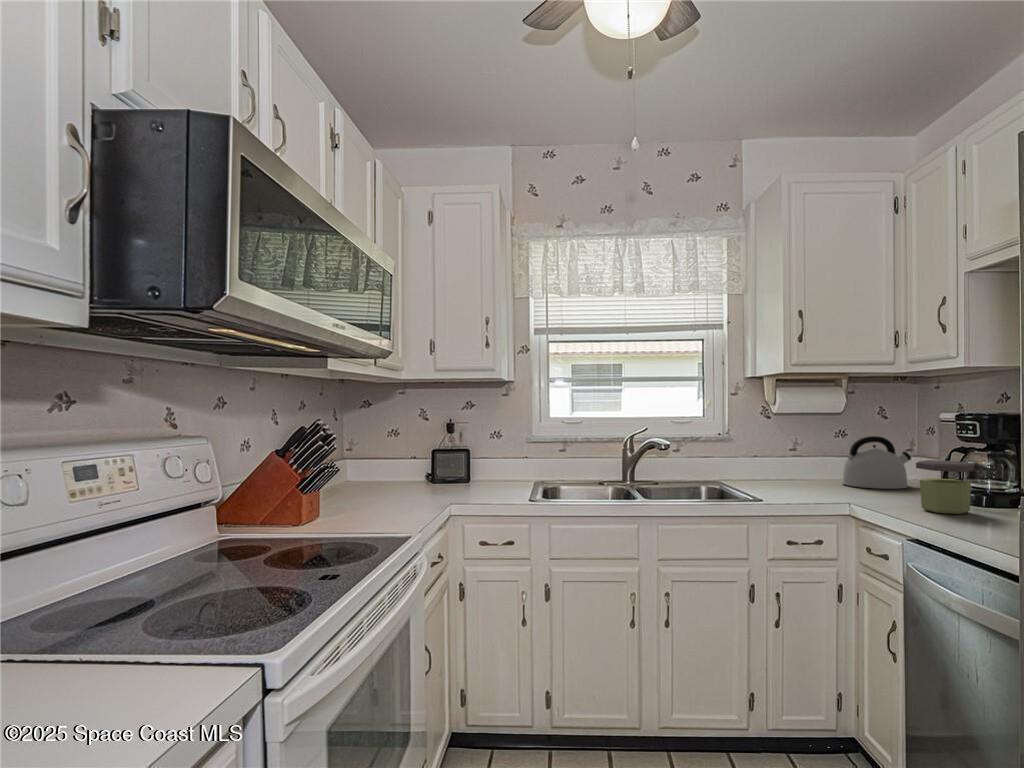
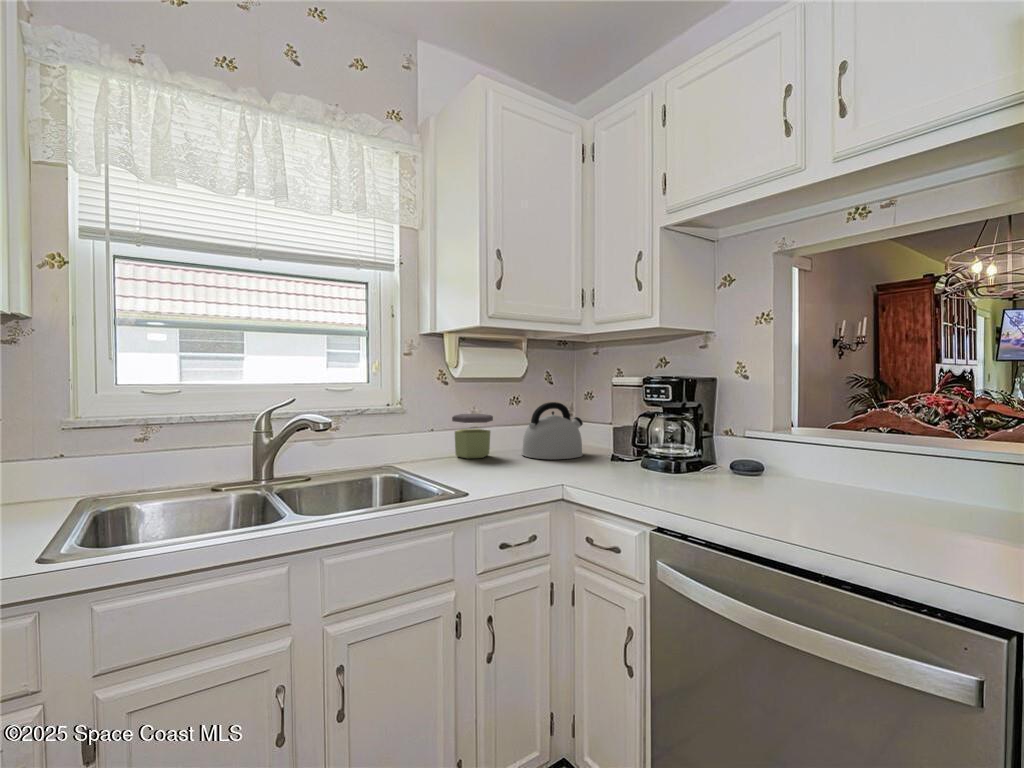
jar: present [916,460,974,514] -> present [452,414,493,458]

